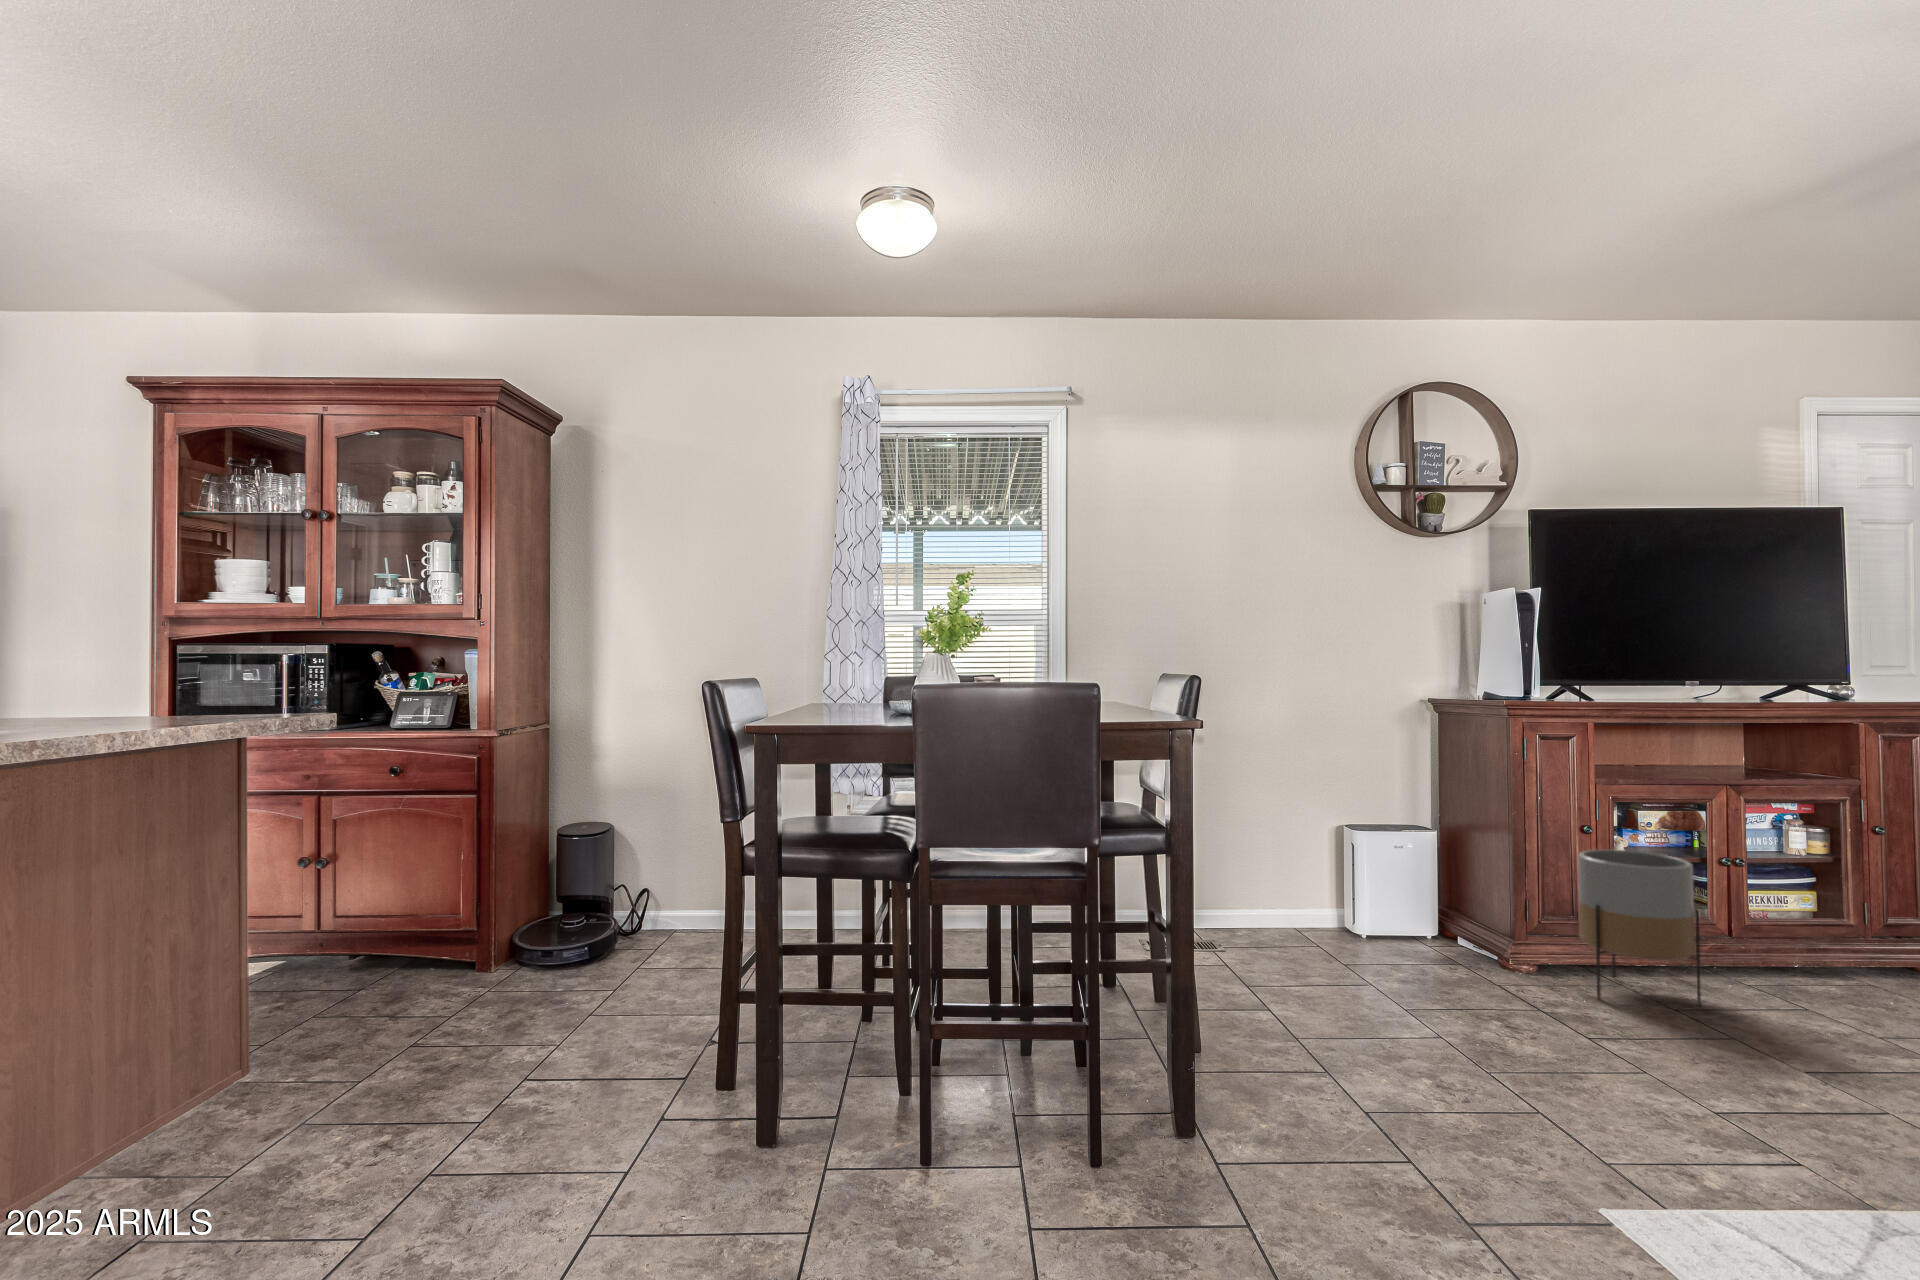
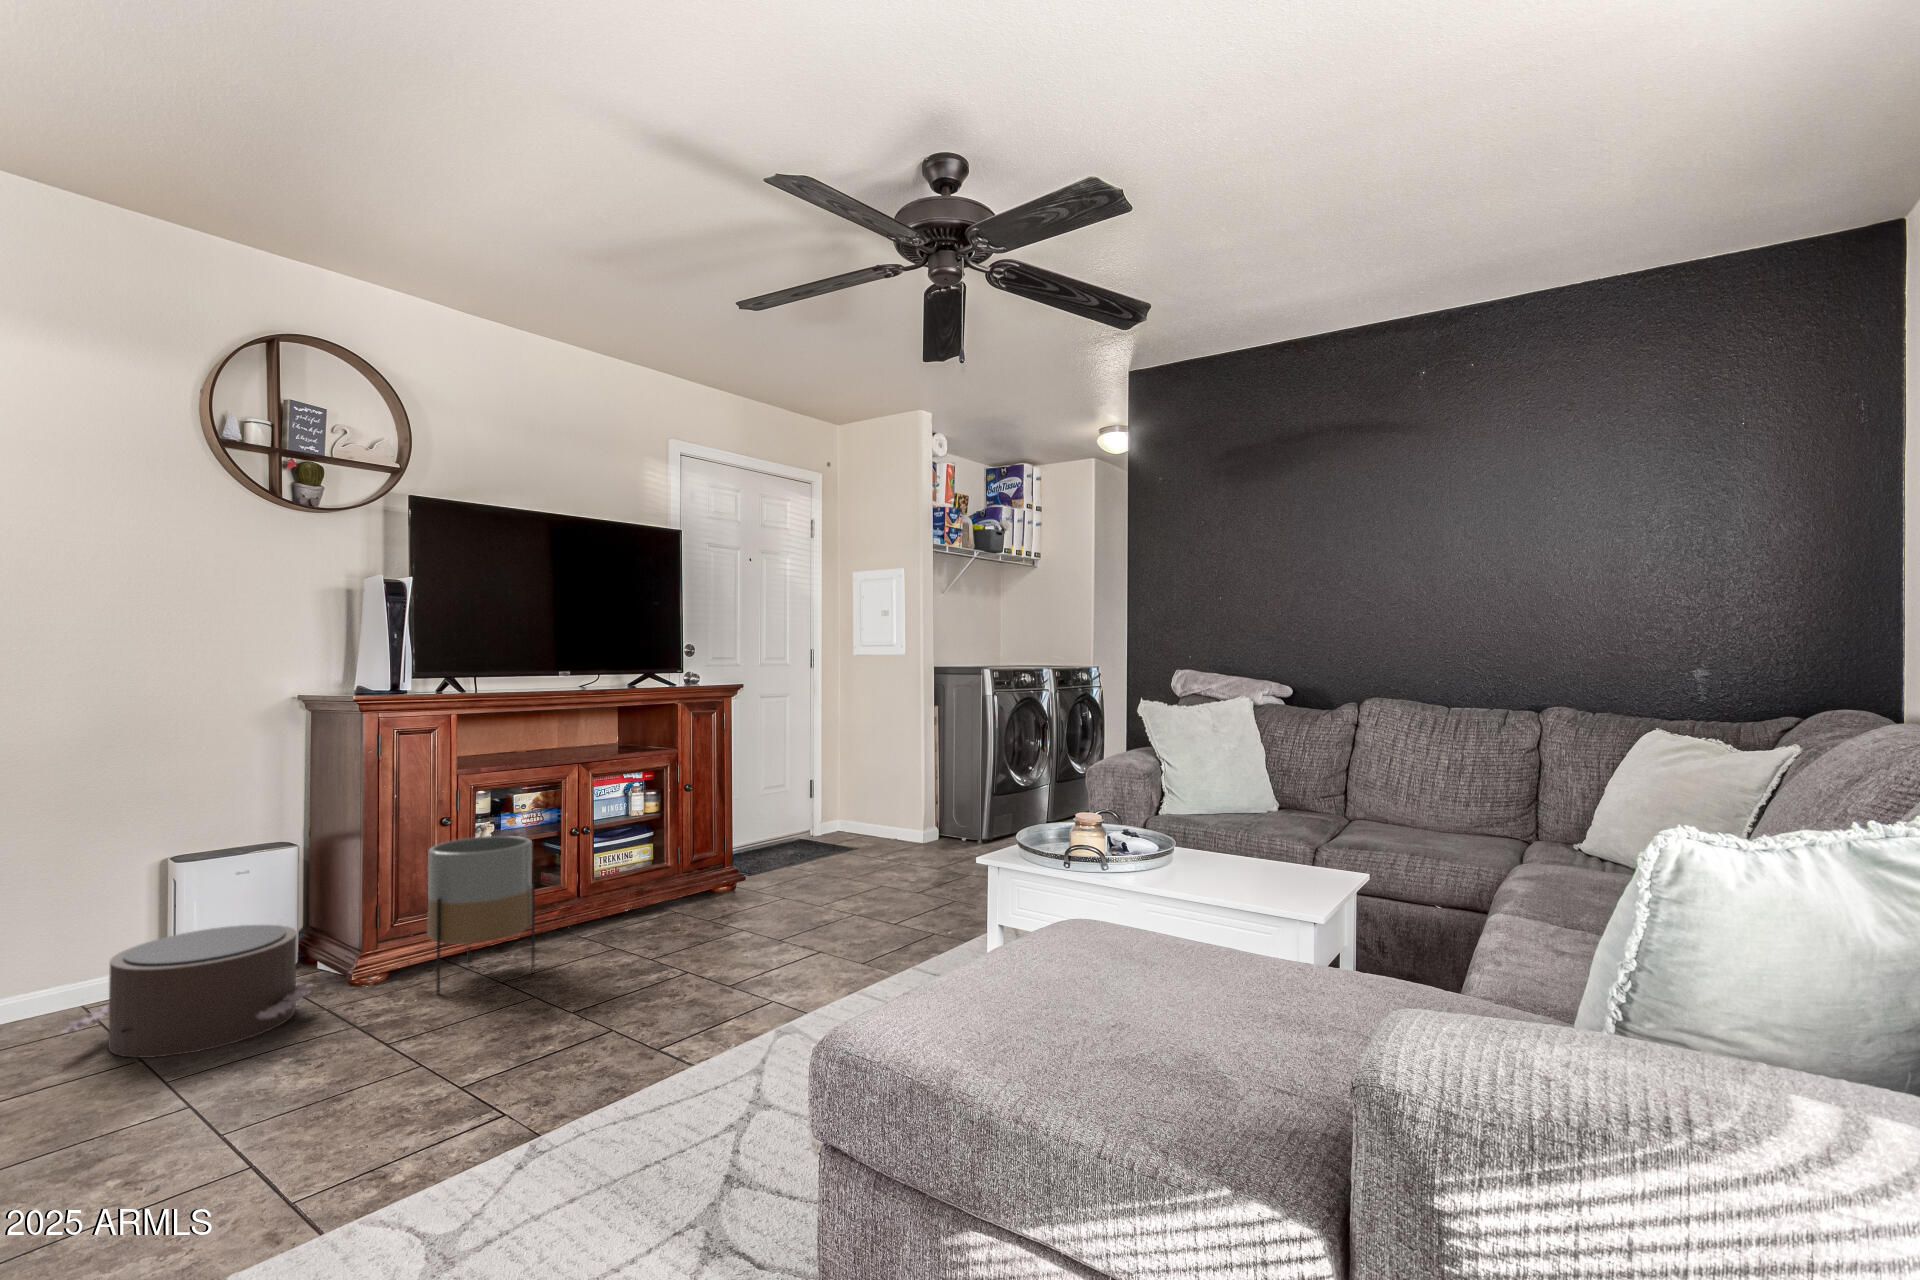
pouf: none [1309,891,1484,992] -> present [63,925,315,1058]

